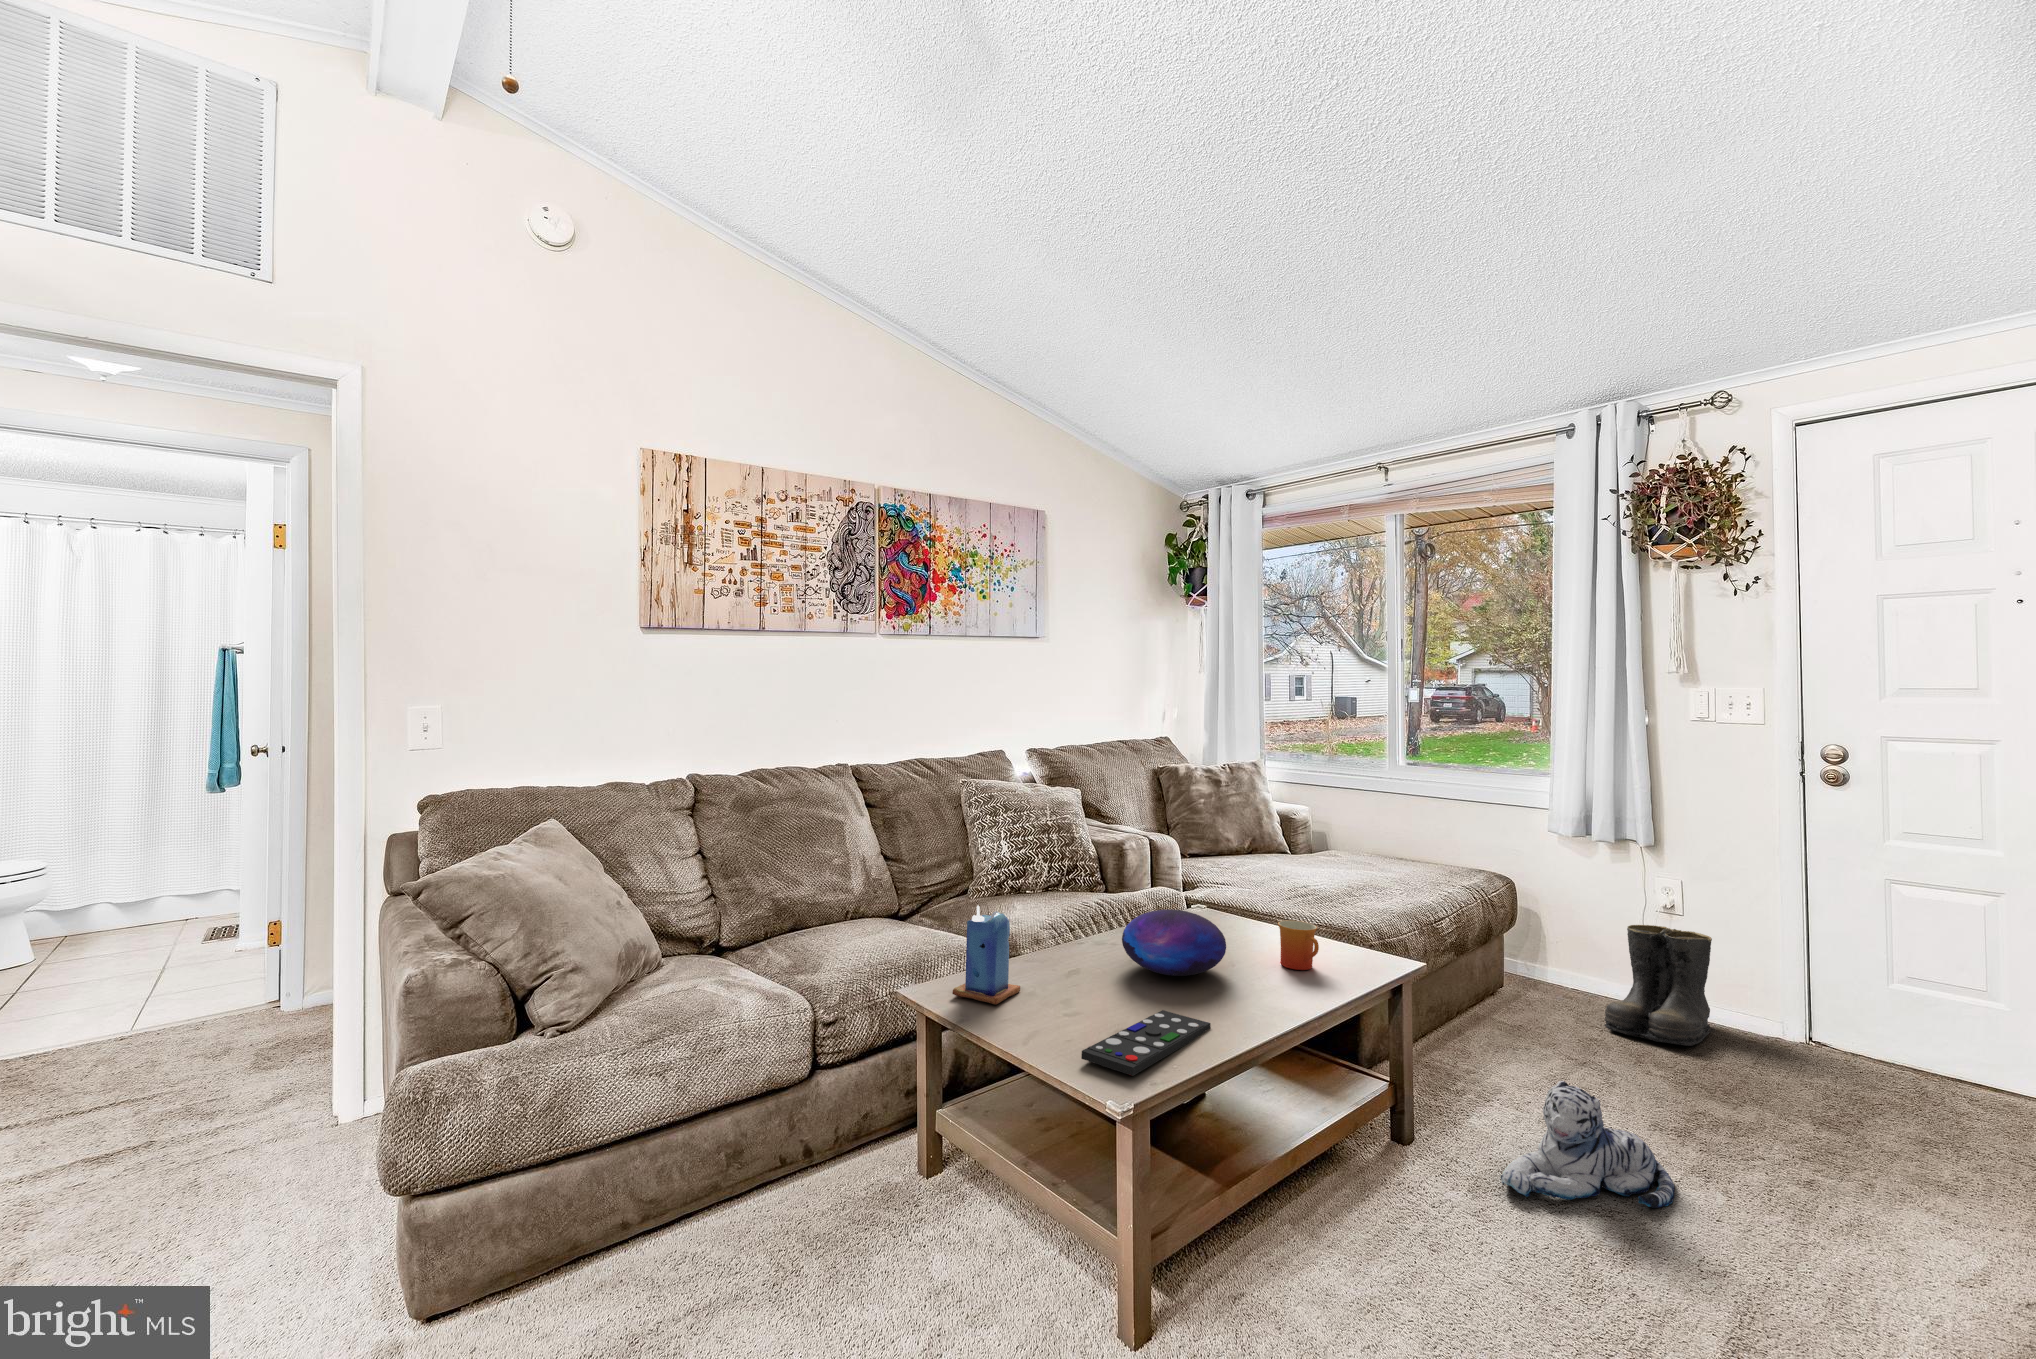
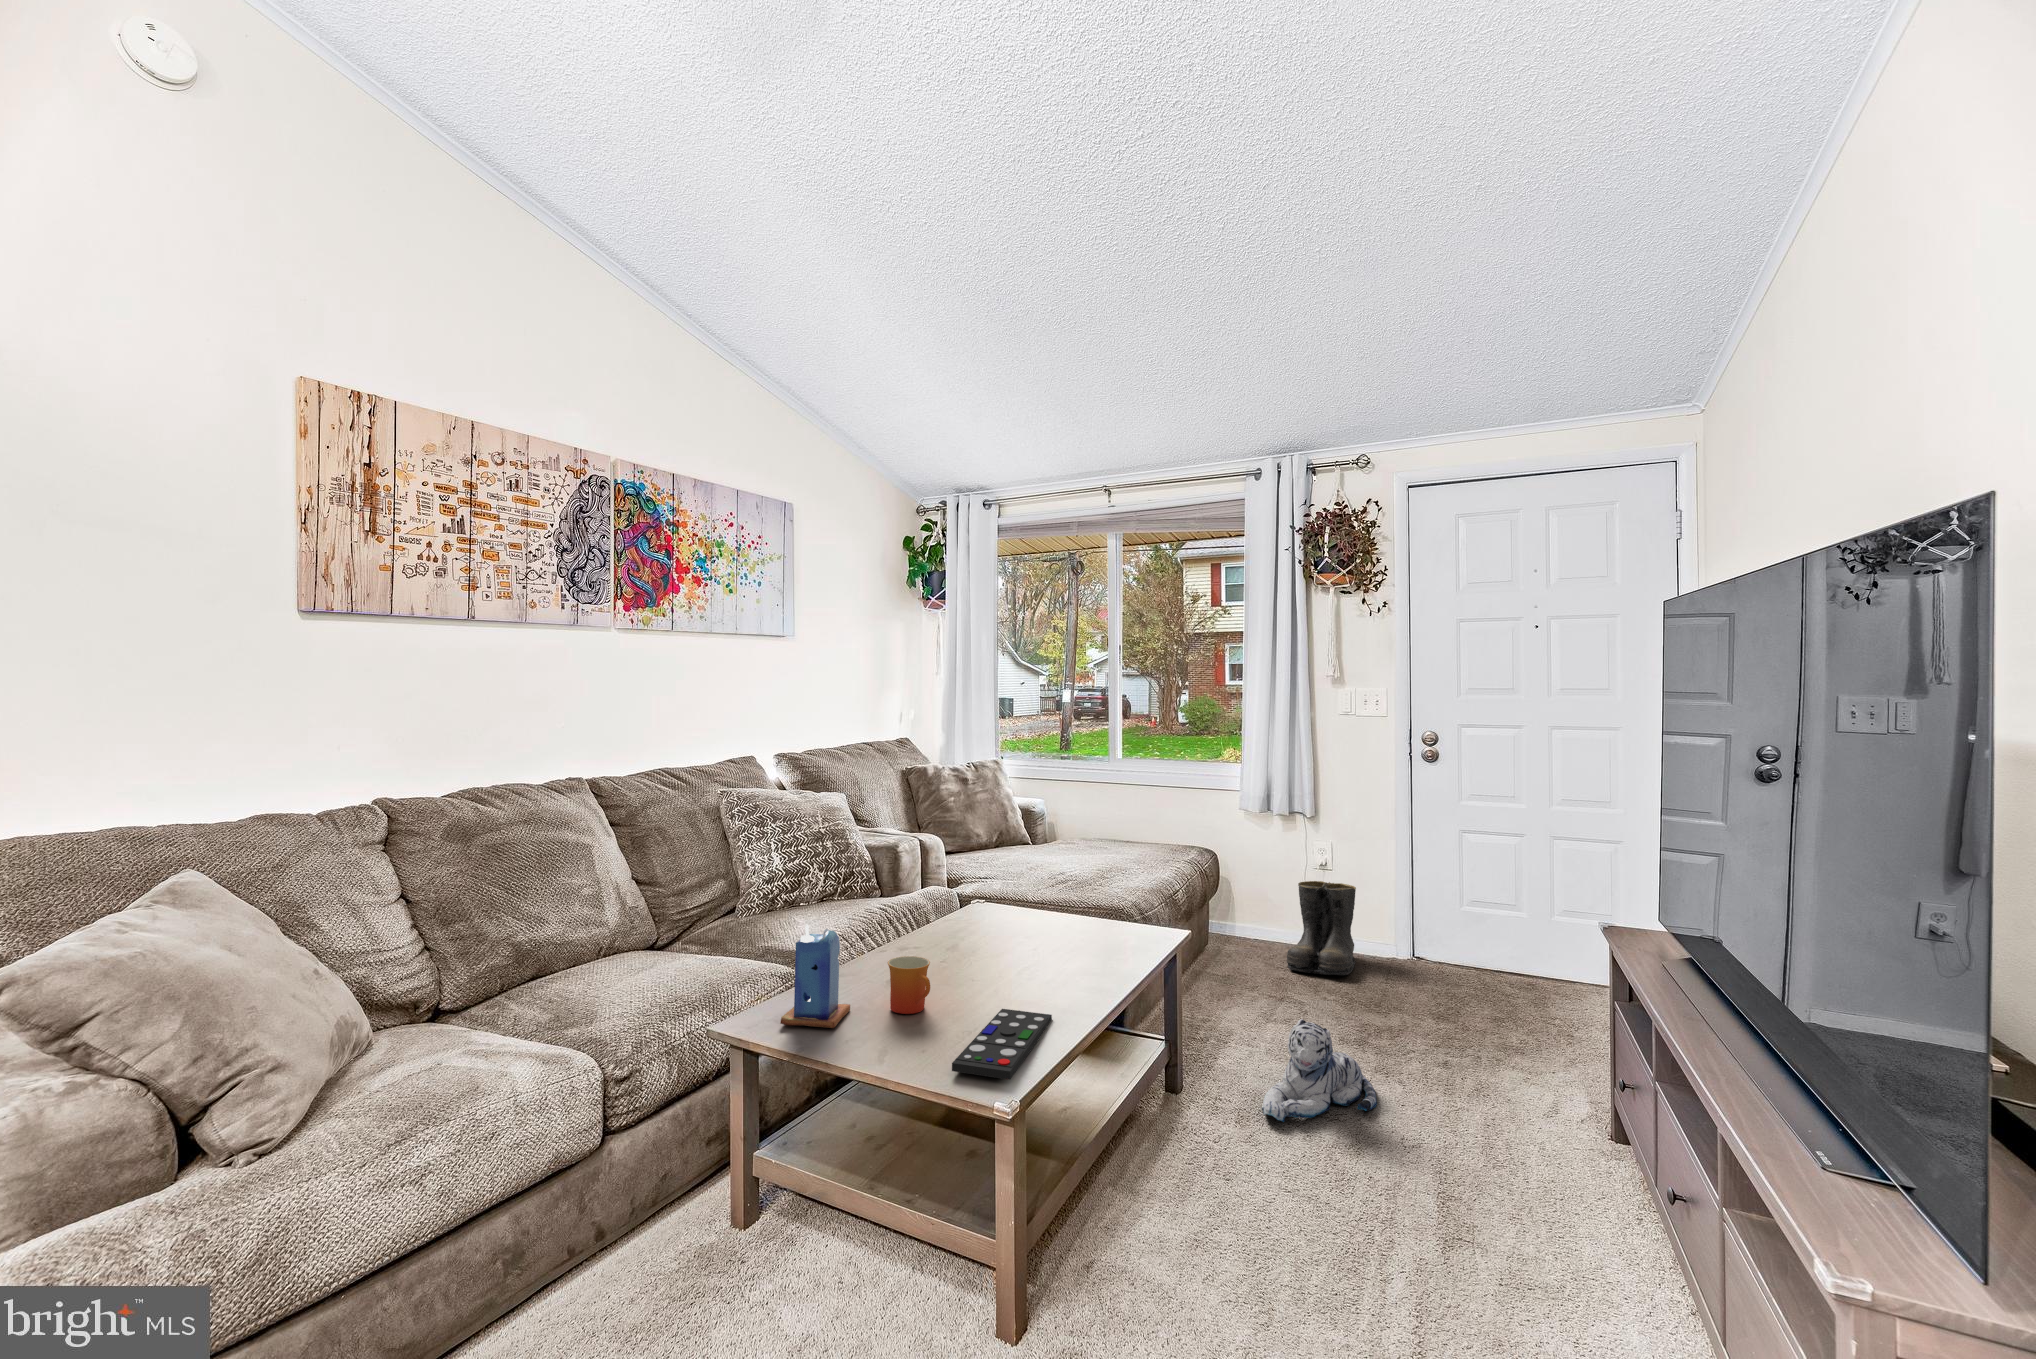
decorative orb: present [1122,909,1226,976] -> none [940,908,1041,973]
mug: present [1278,920,1319,970] -> present [888,956,930,1014]

